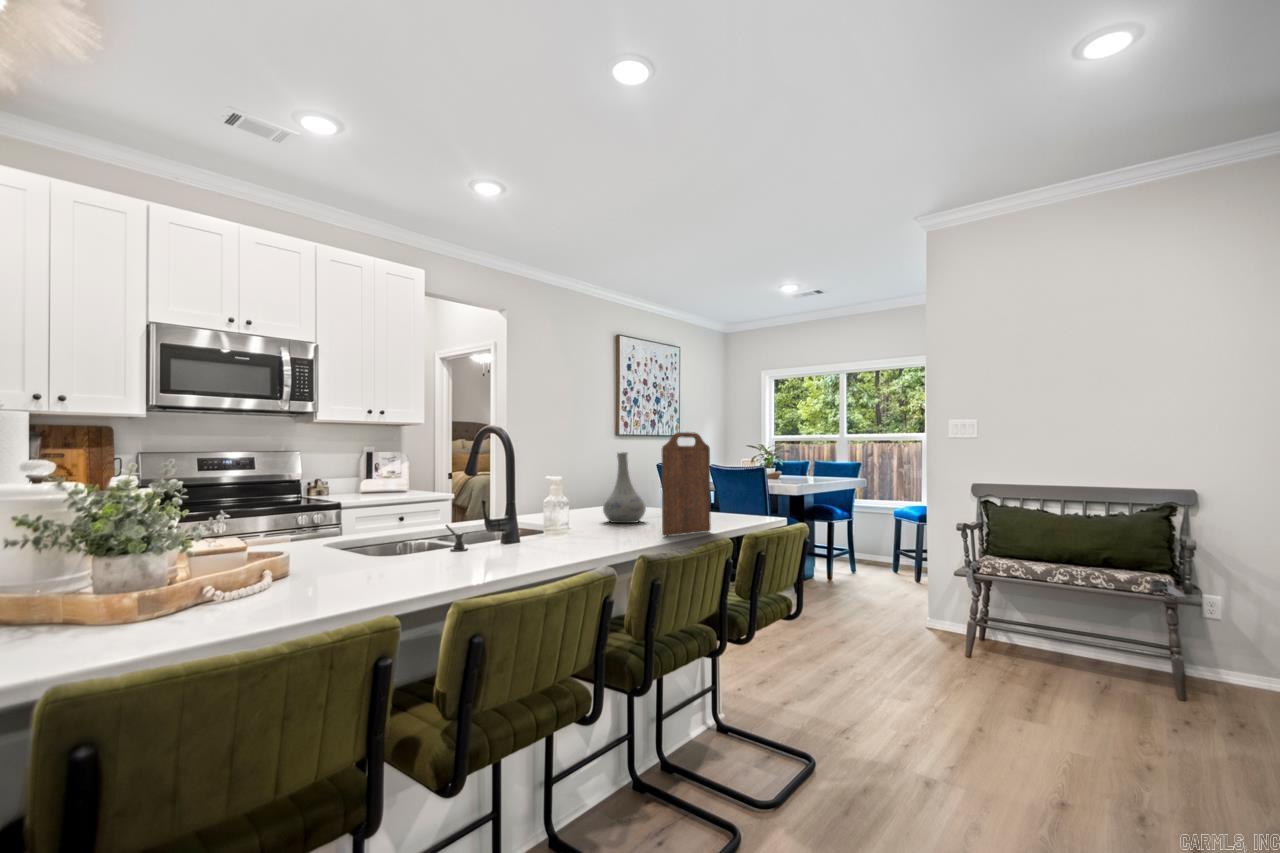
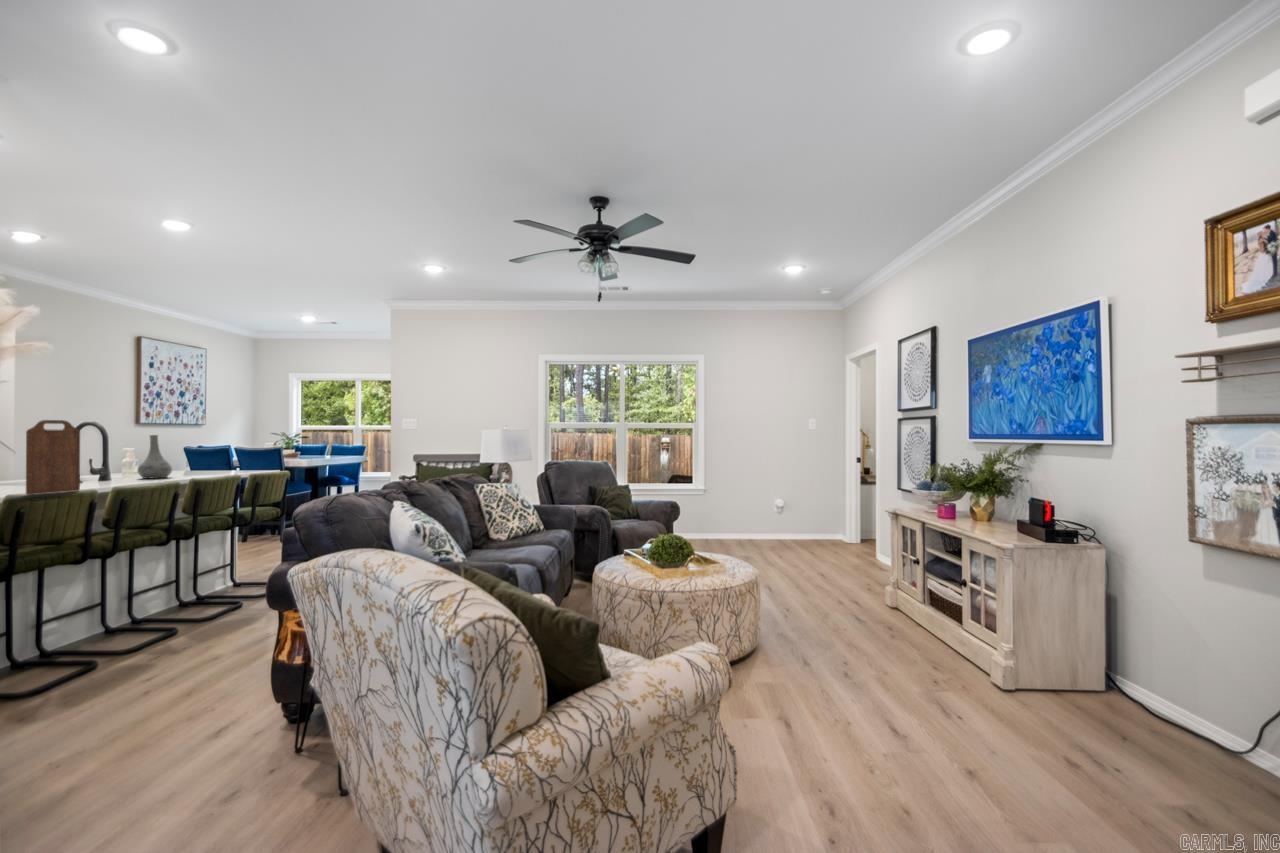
cutting board: present [662,432,711,536] -> present [26,420,80,495]

